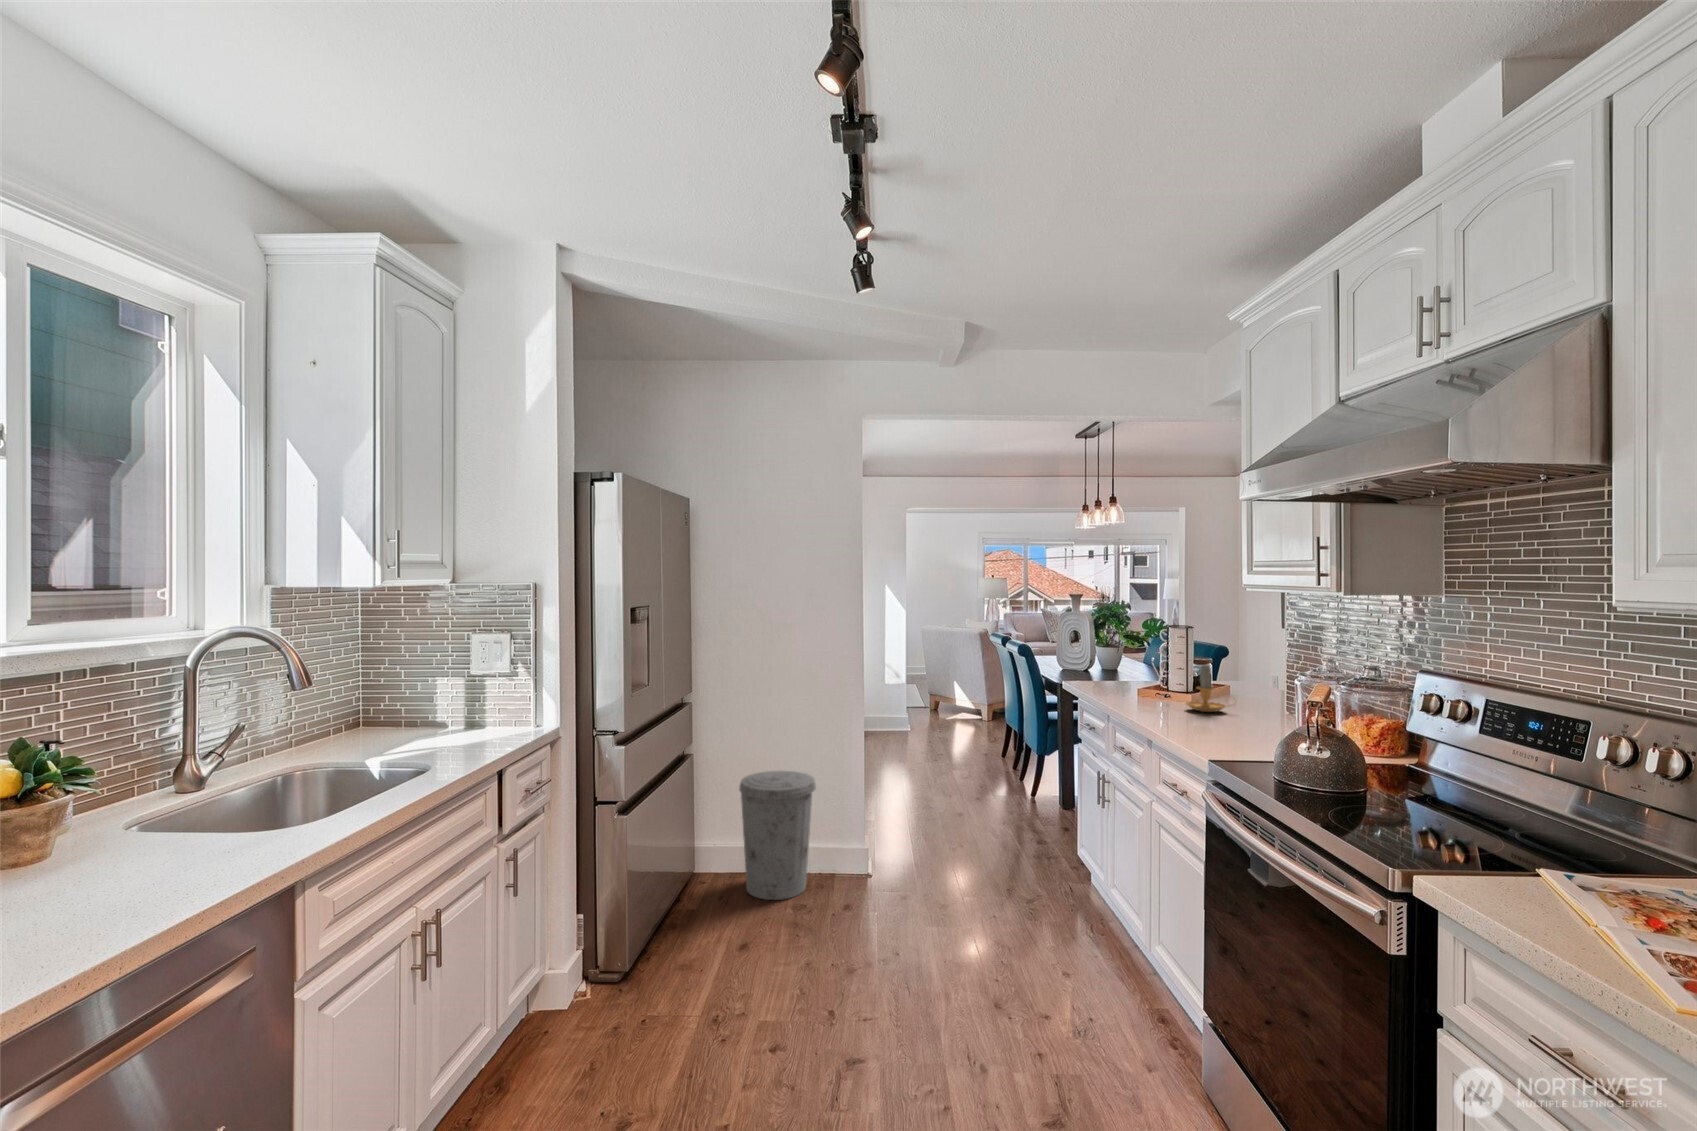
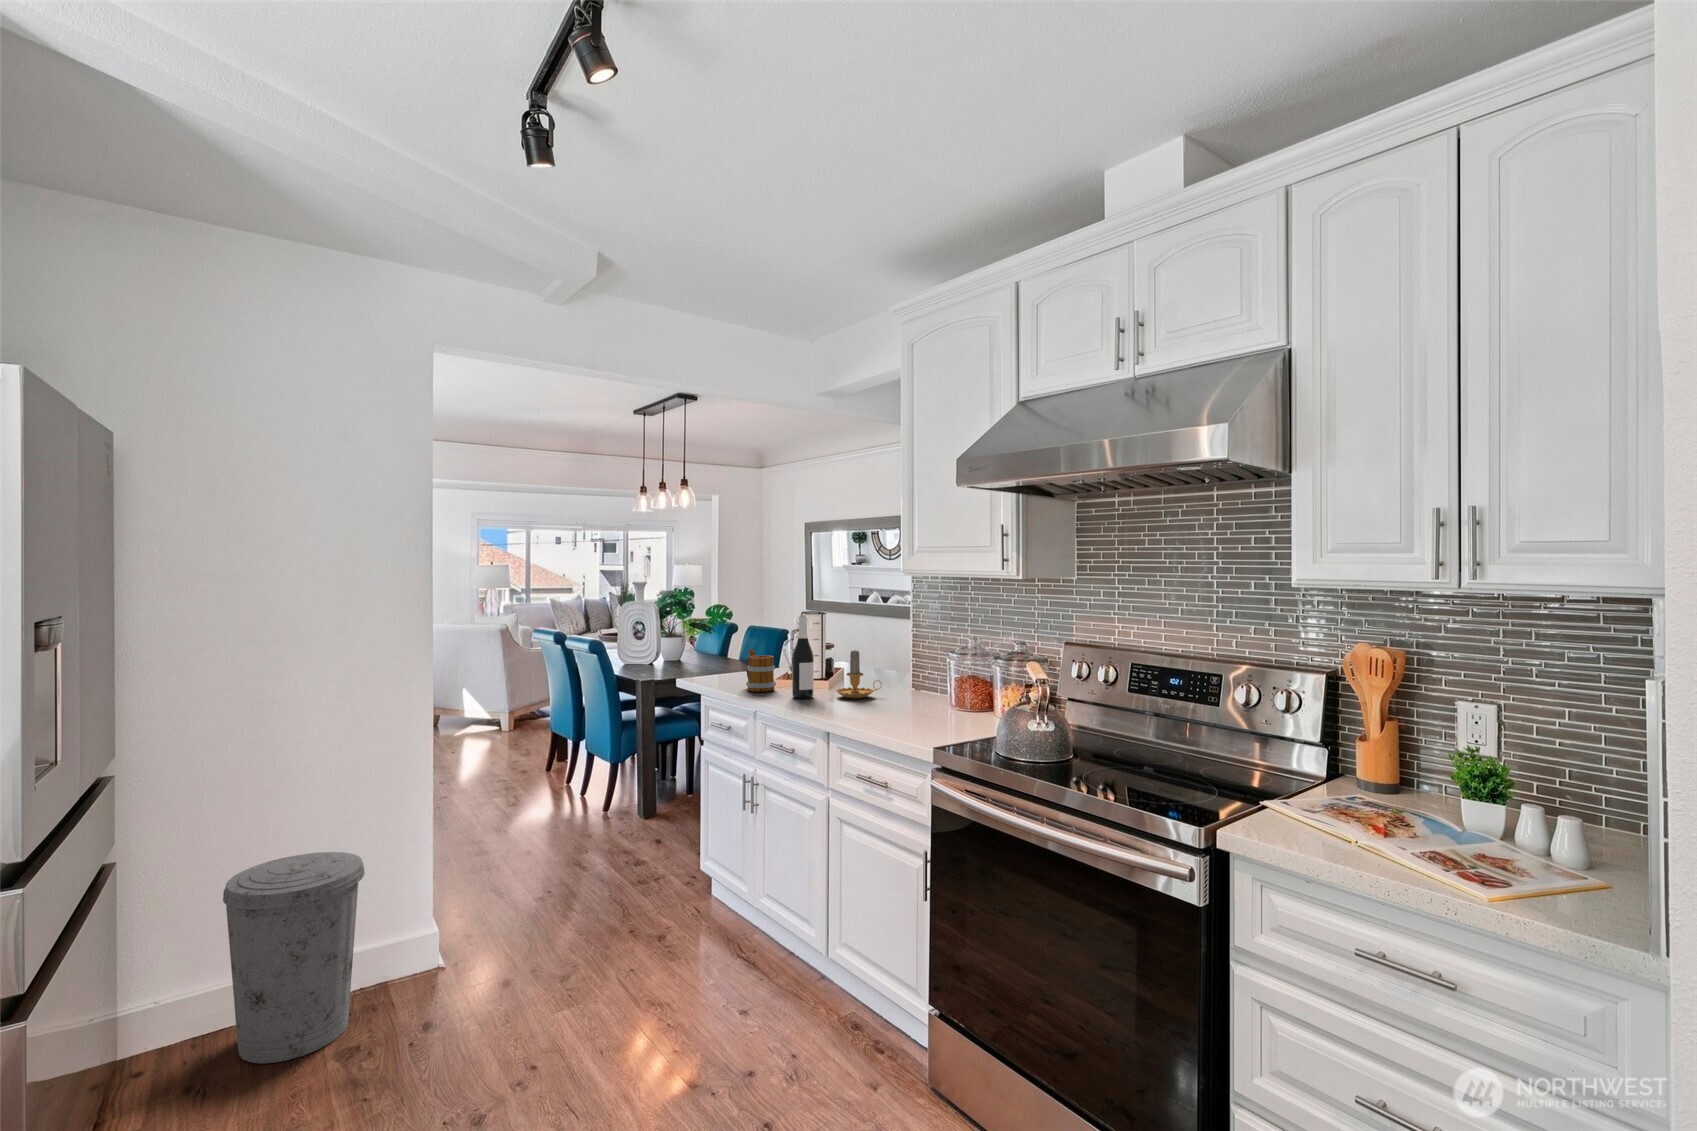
wine bottle: none [1142,628,1164,707] -> present [792,615,814,699]
mug: none [1108,658,1137,697] -> present [746,649,776,692]

